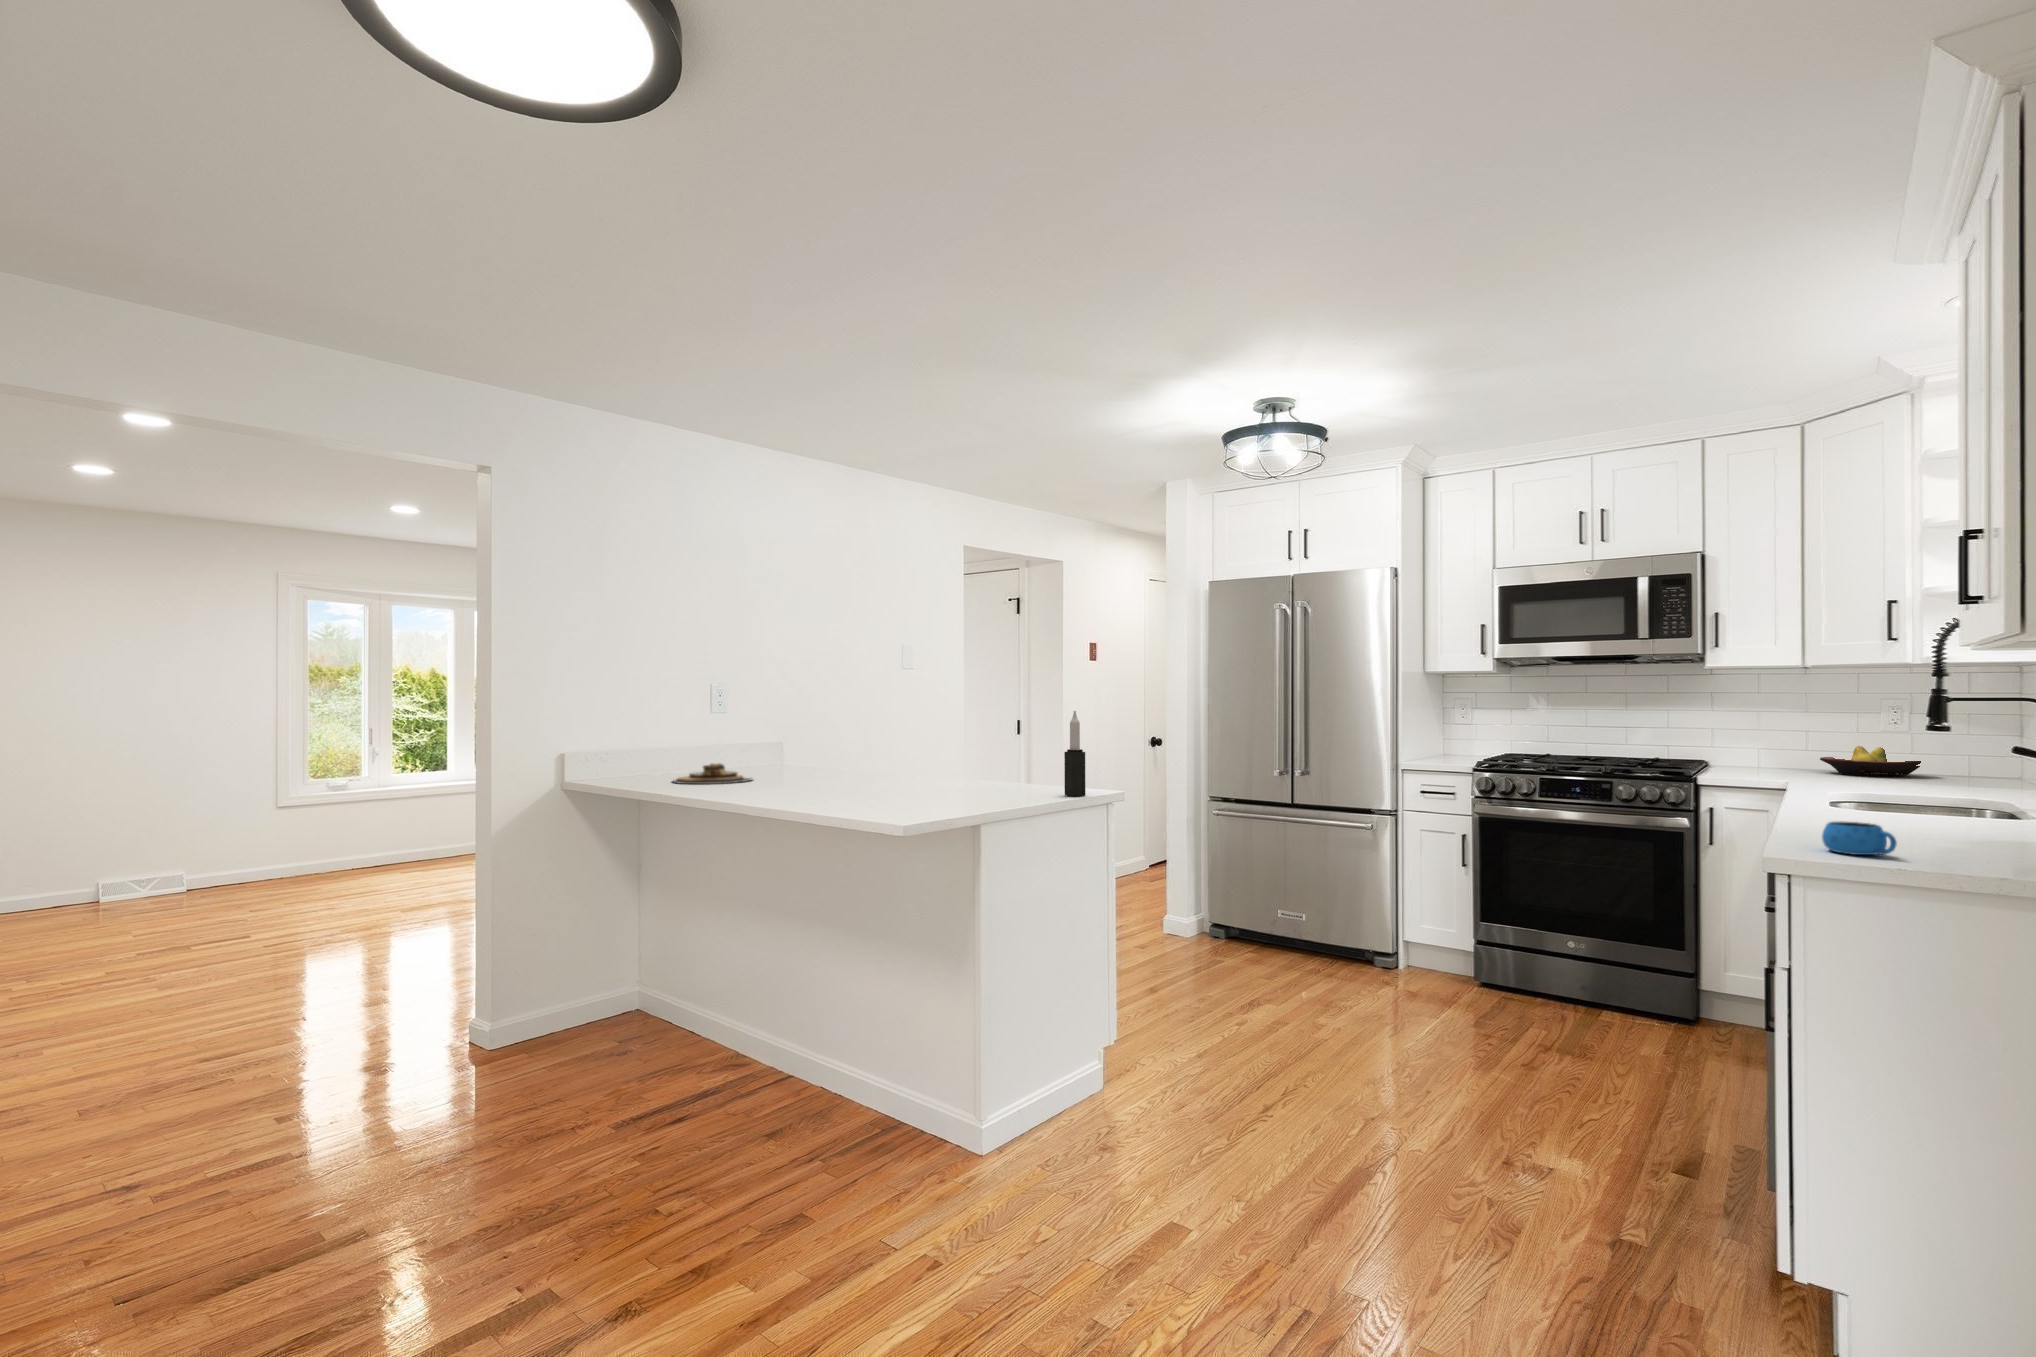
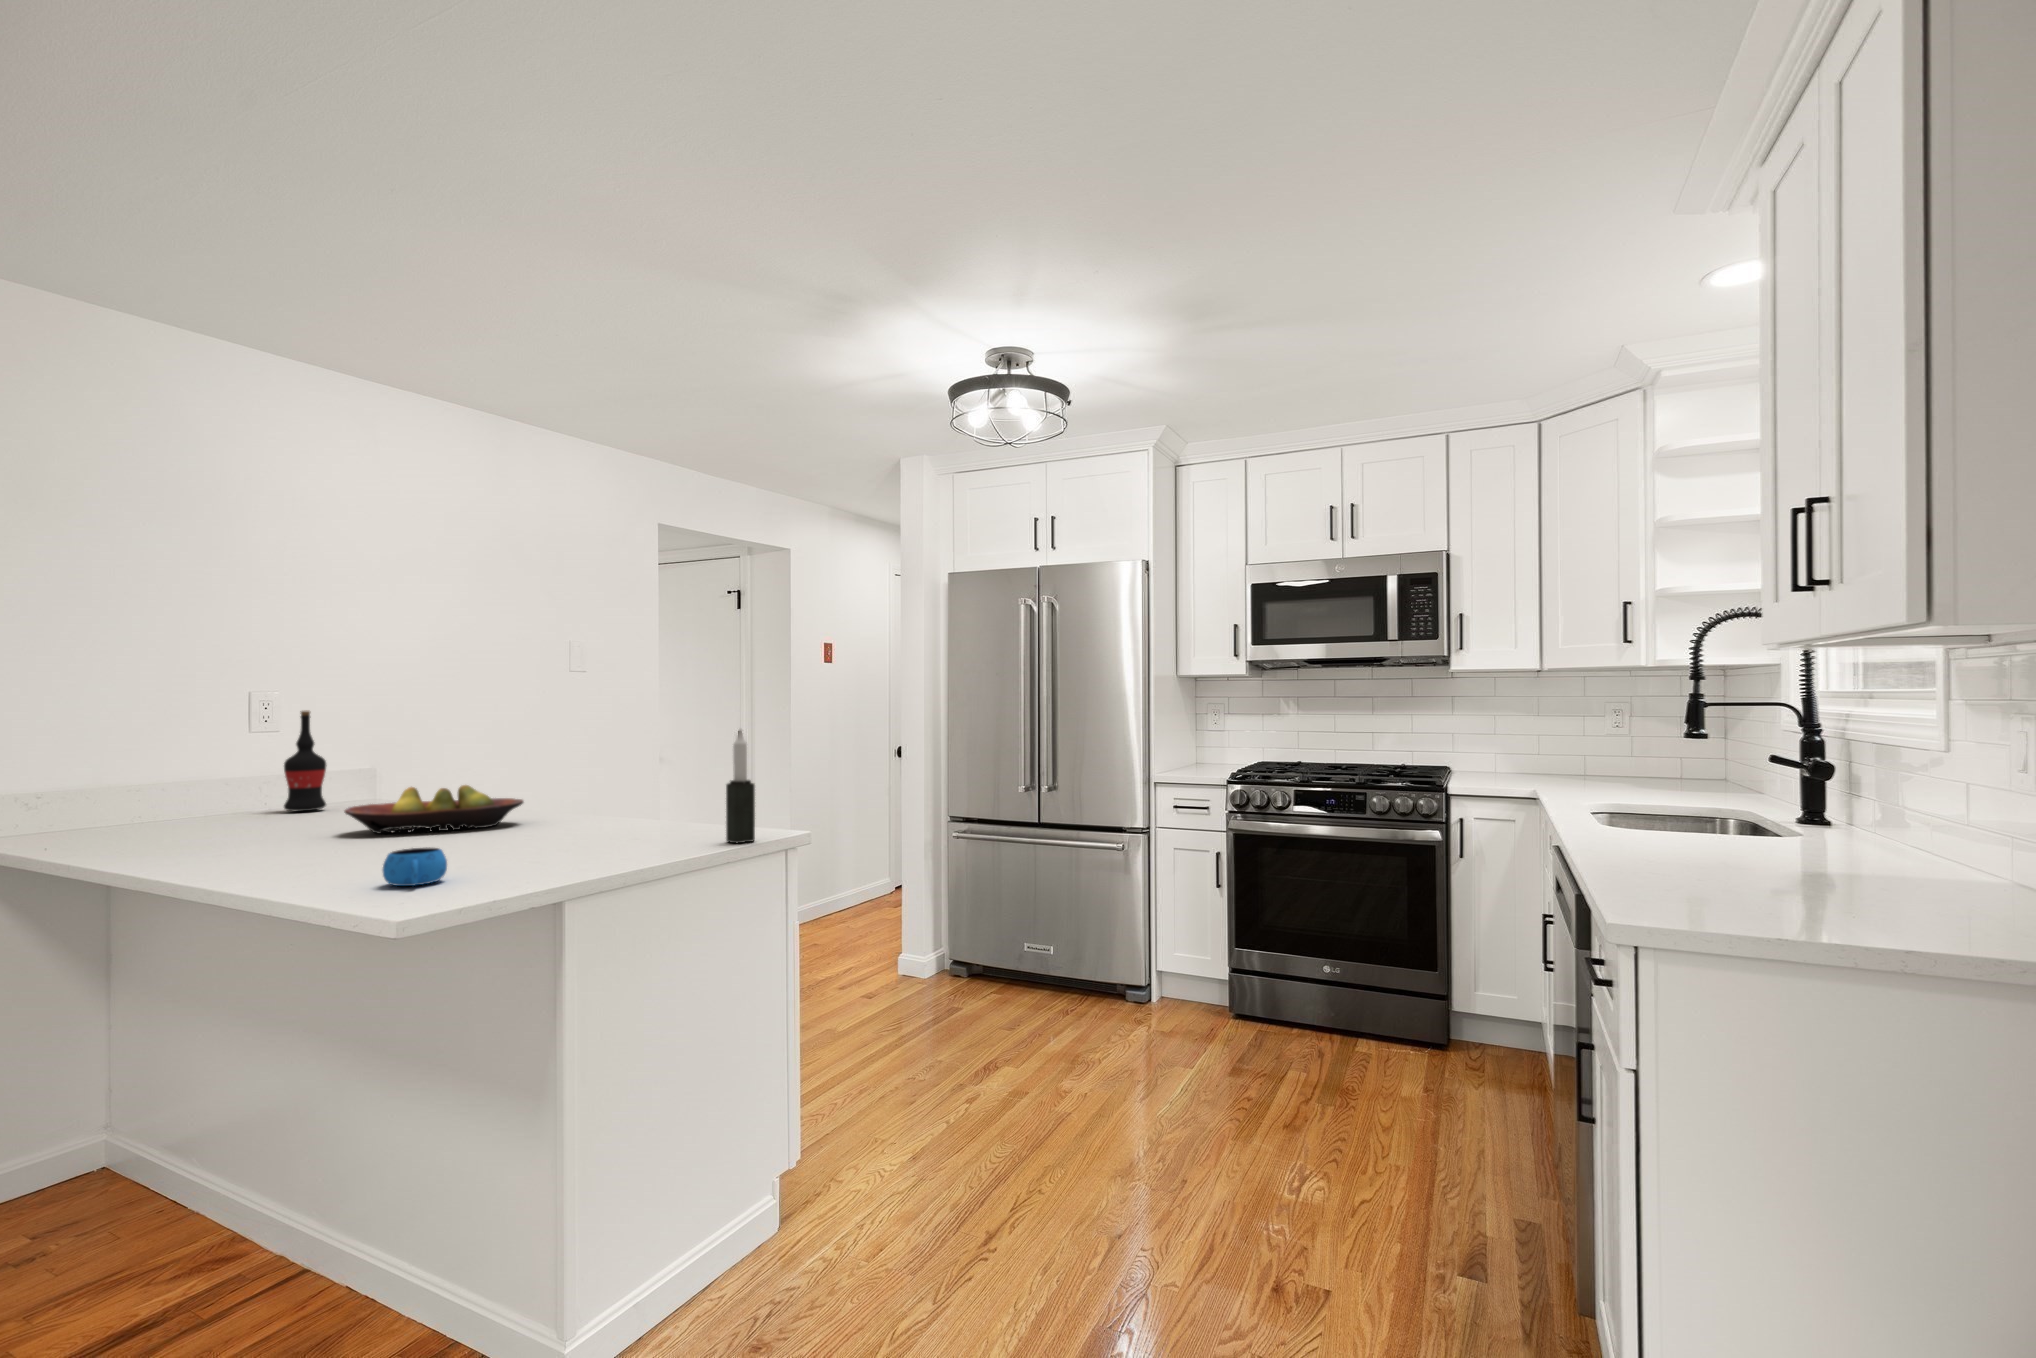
wine bottle: none [719,697,747,772] -> present [284,710,327,811]
fruit bowl: present [1820,746,1921,776] -> present [345,785,523,834]
plate: present [673,764,752,784] -> none [169,806,310,838]
mug: present [1822,821,1897,855] -> present [383,848,447,886]

